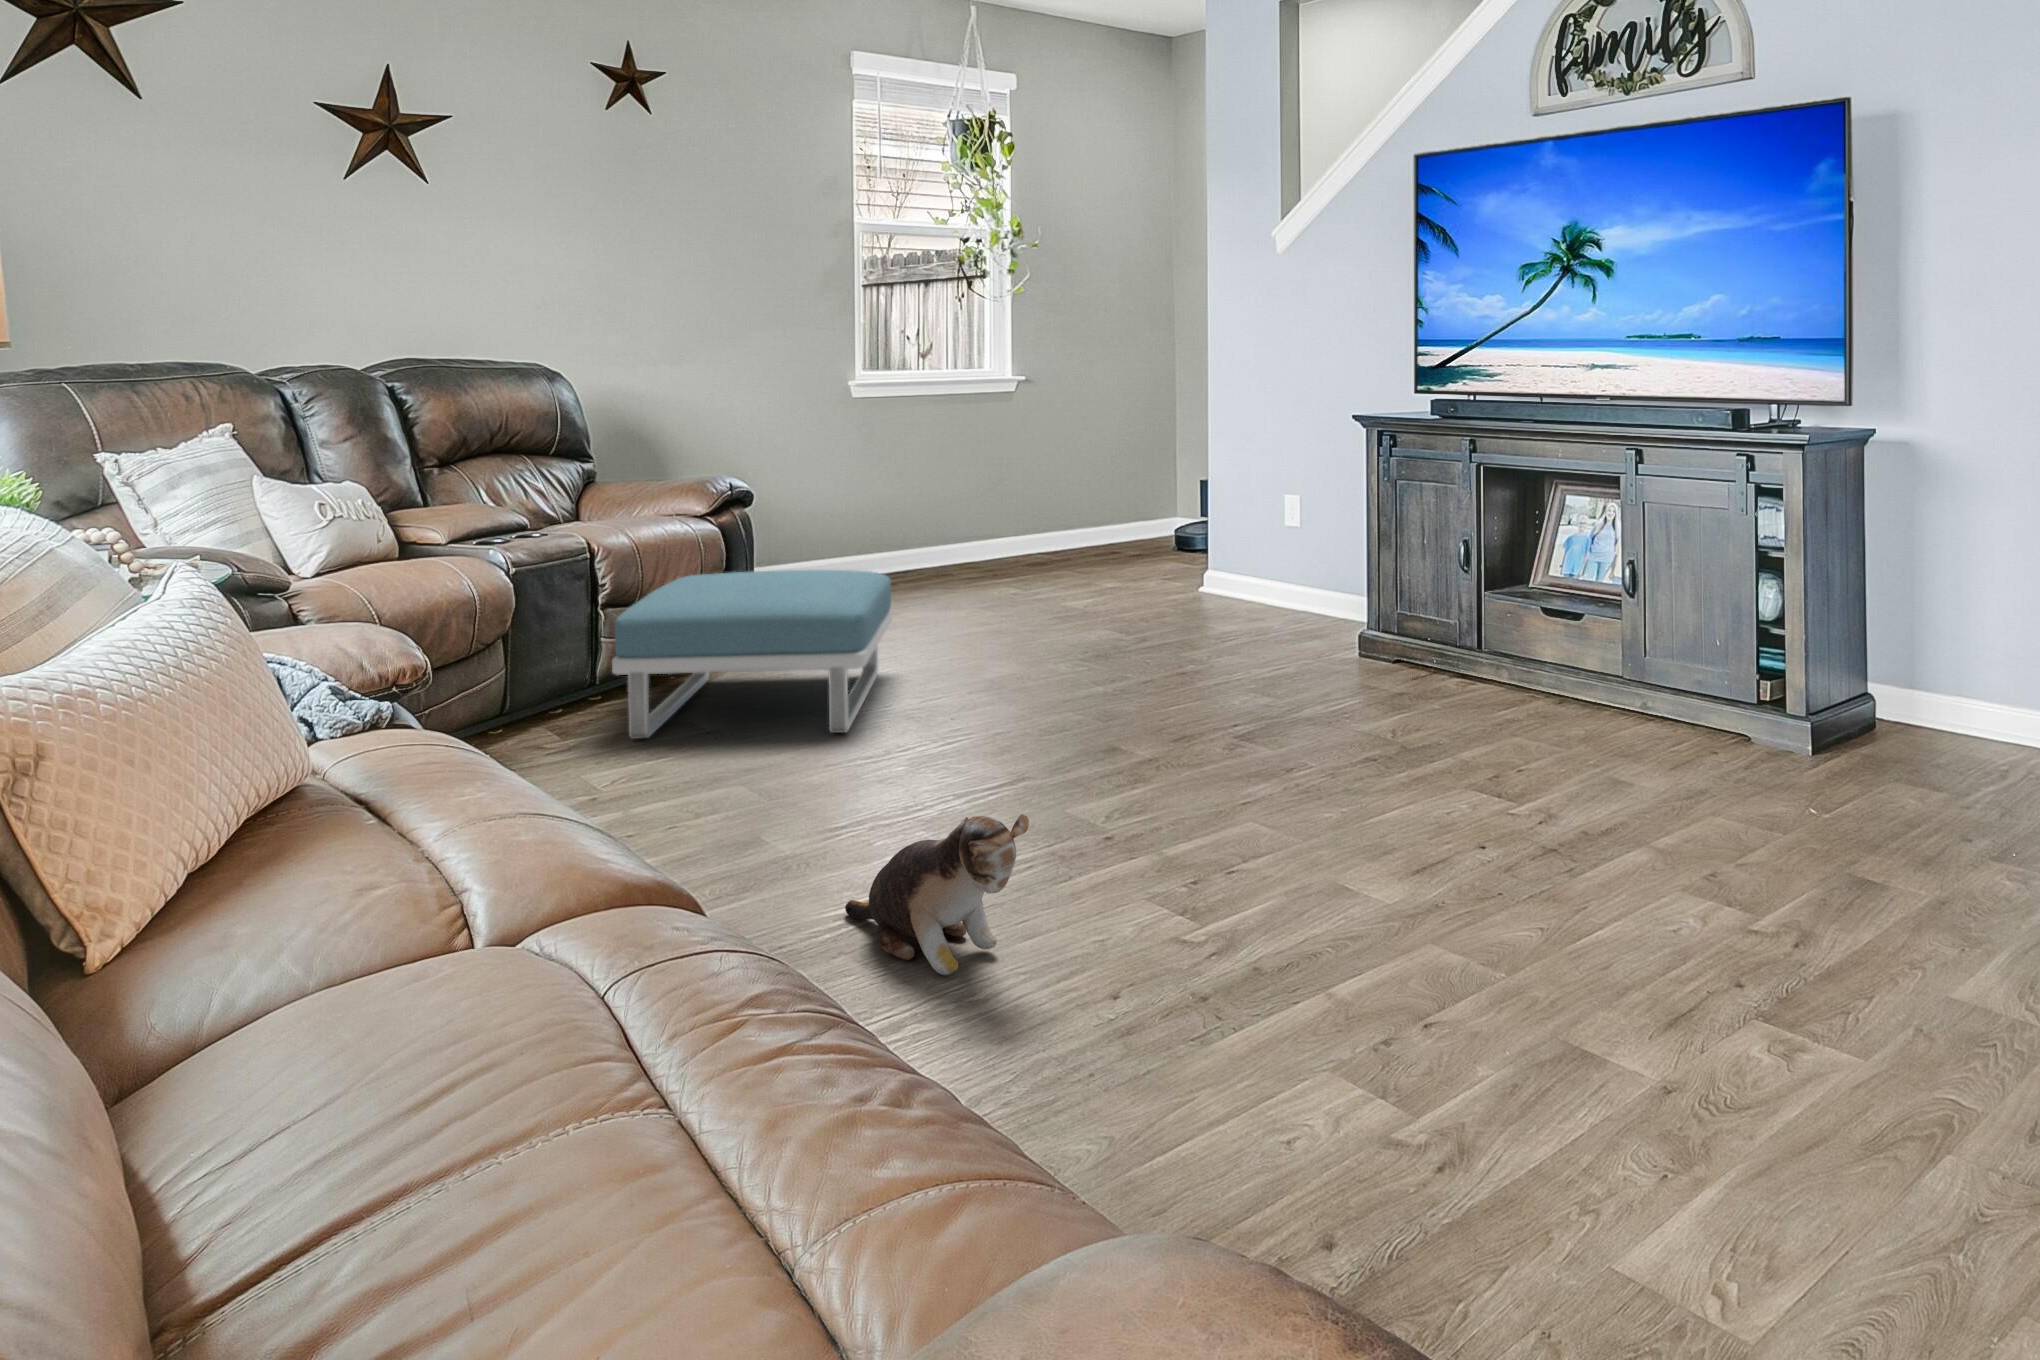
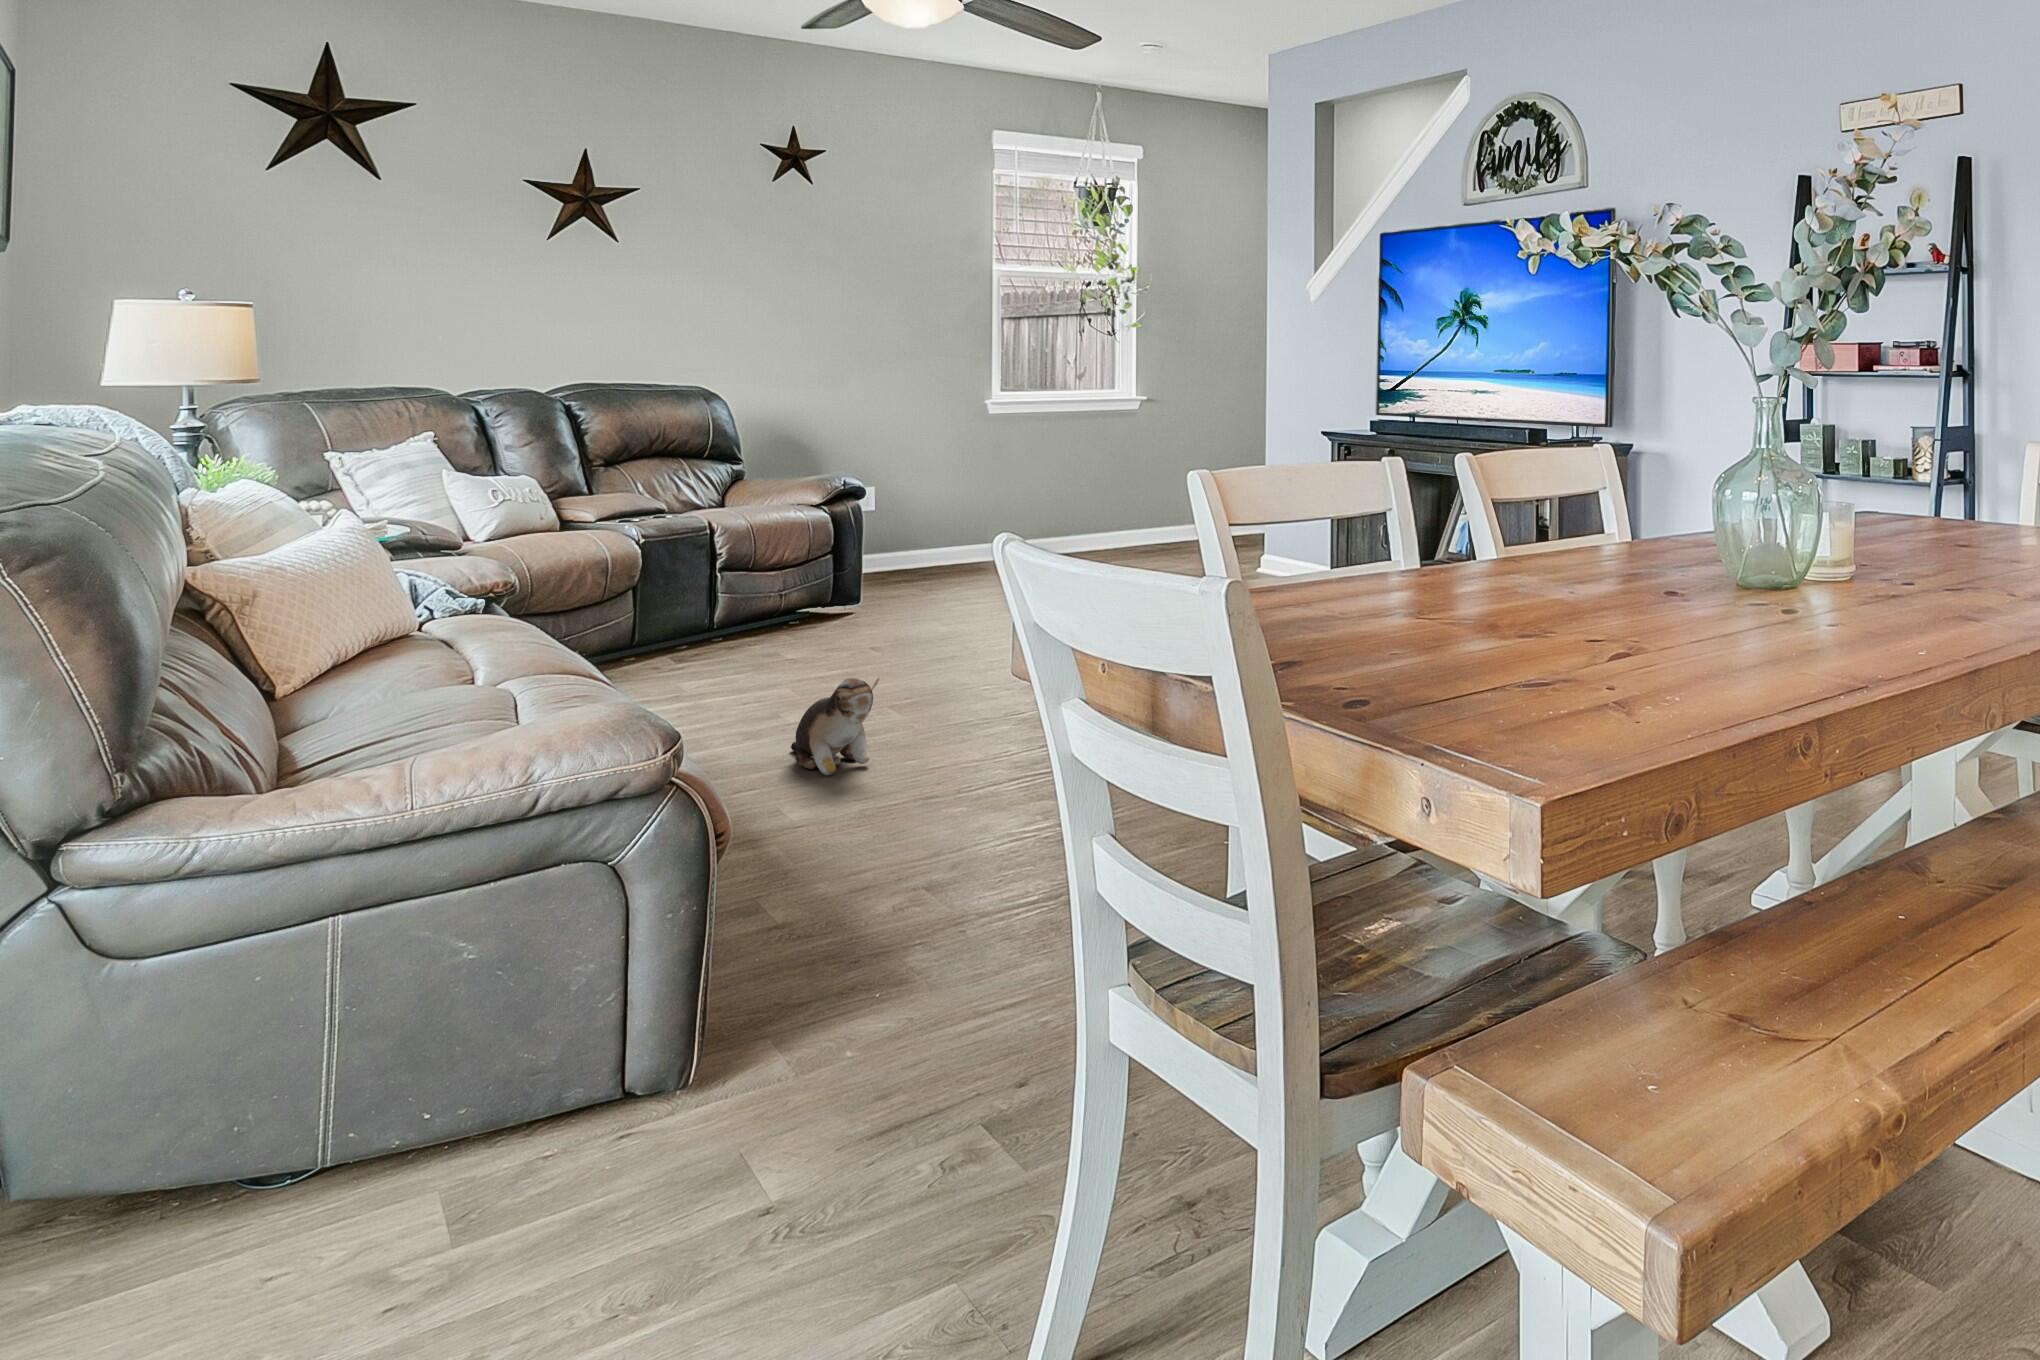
footstool: present [612,570,892,739] -> none [707,548,950,664]

